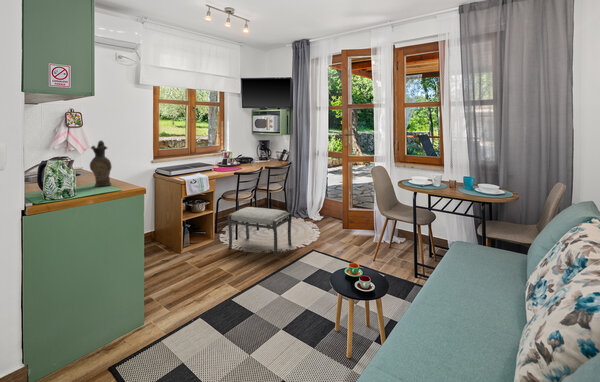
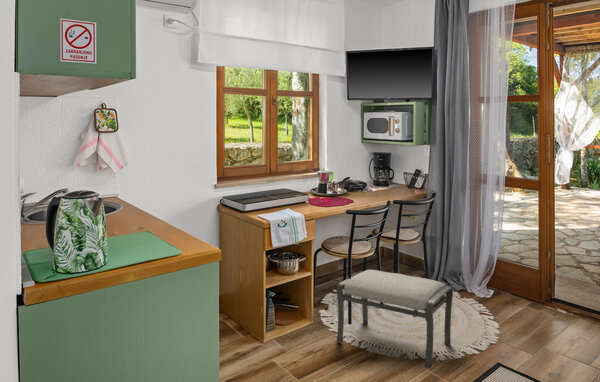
ceramic pitcher: present [90,141,112,186] -> none [132,155,169,241]

